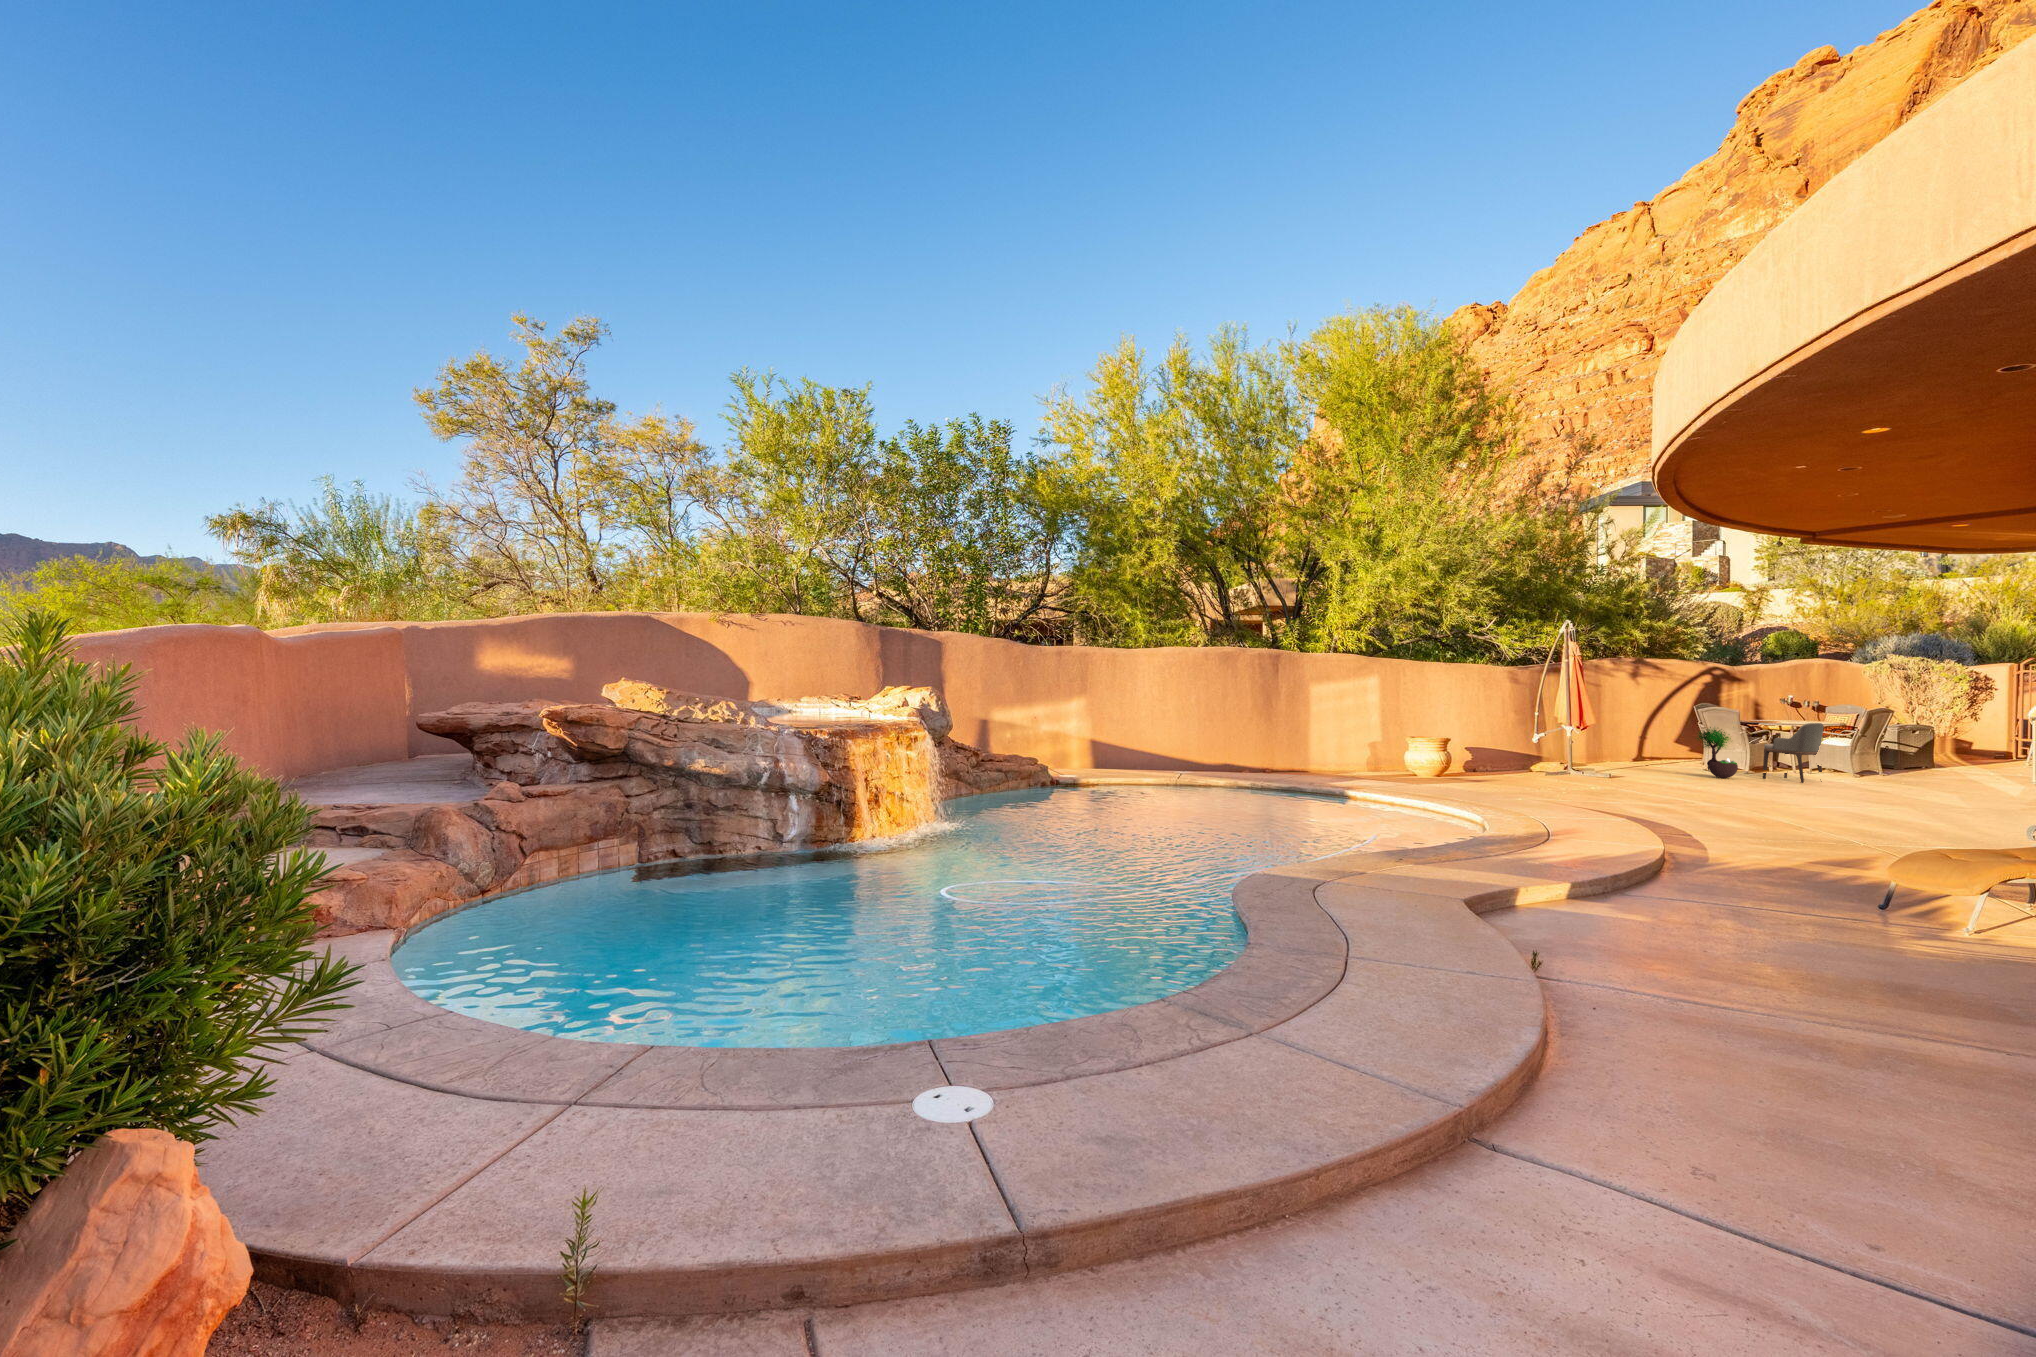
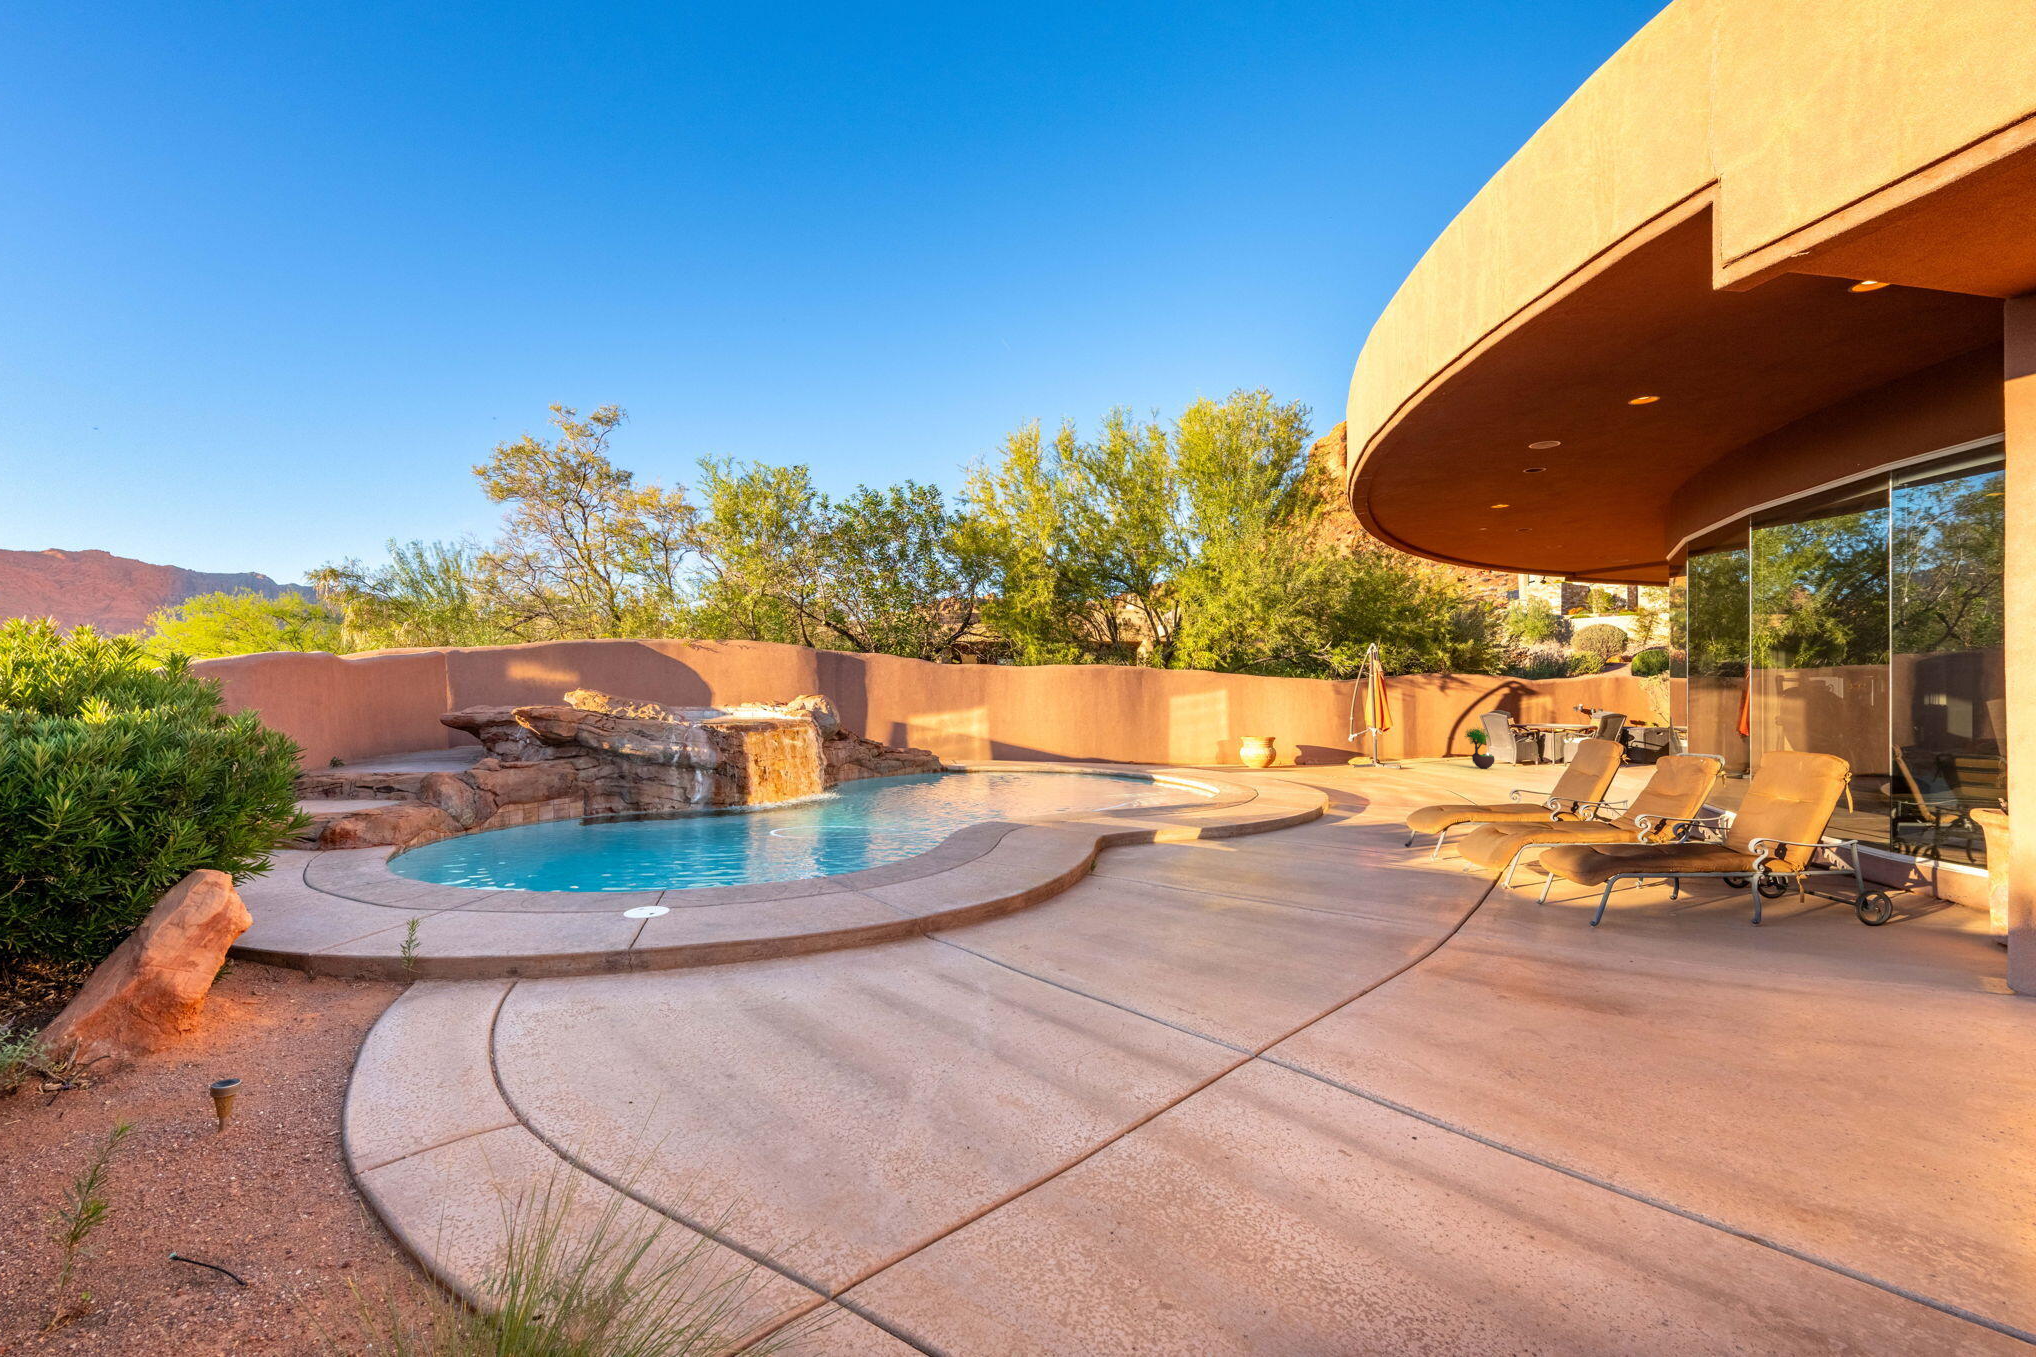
armchair: present [1763,723,1823,783] -> none [1516,723,1561,771]

